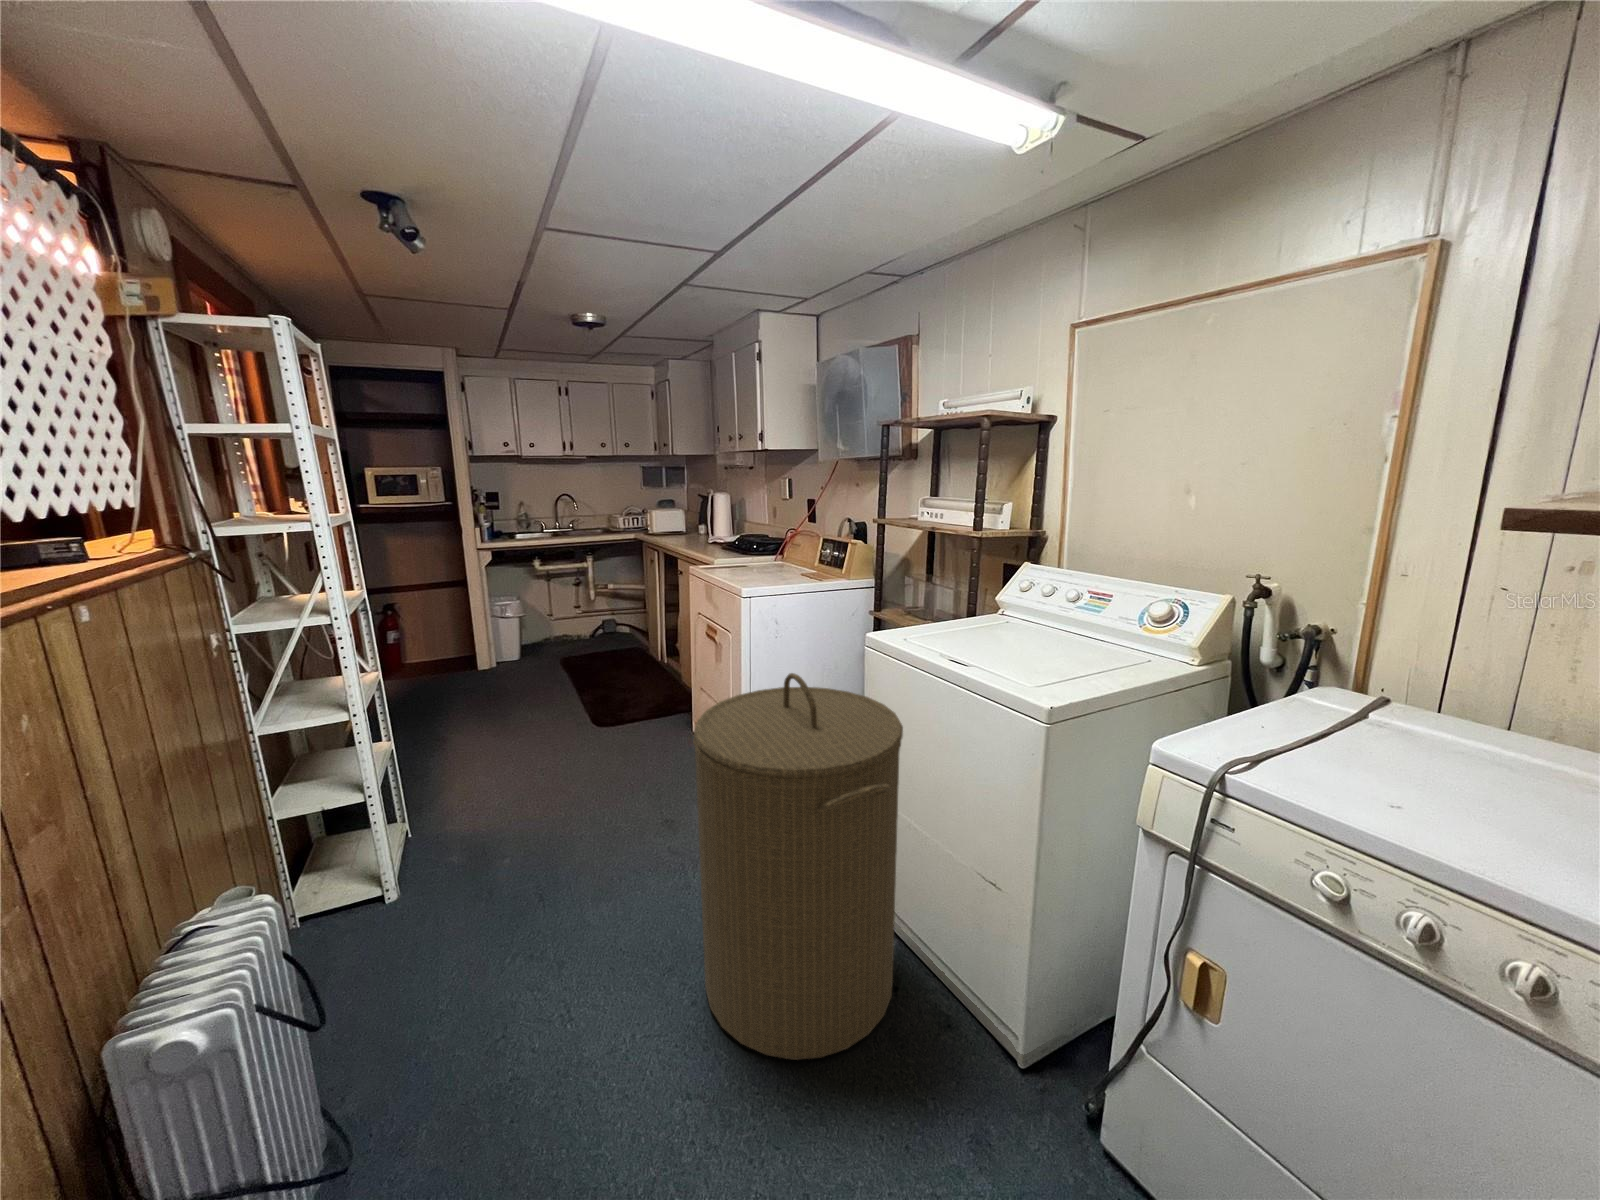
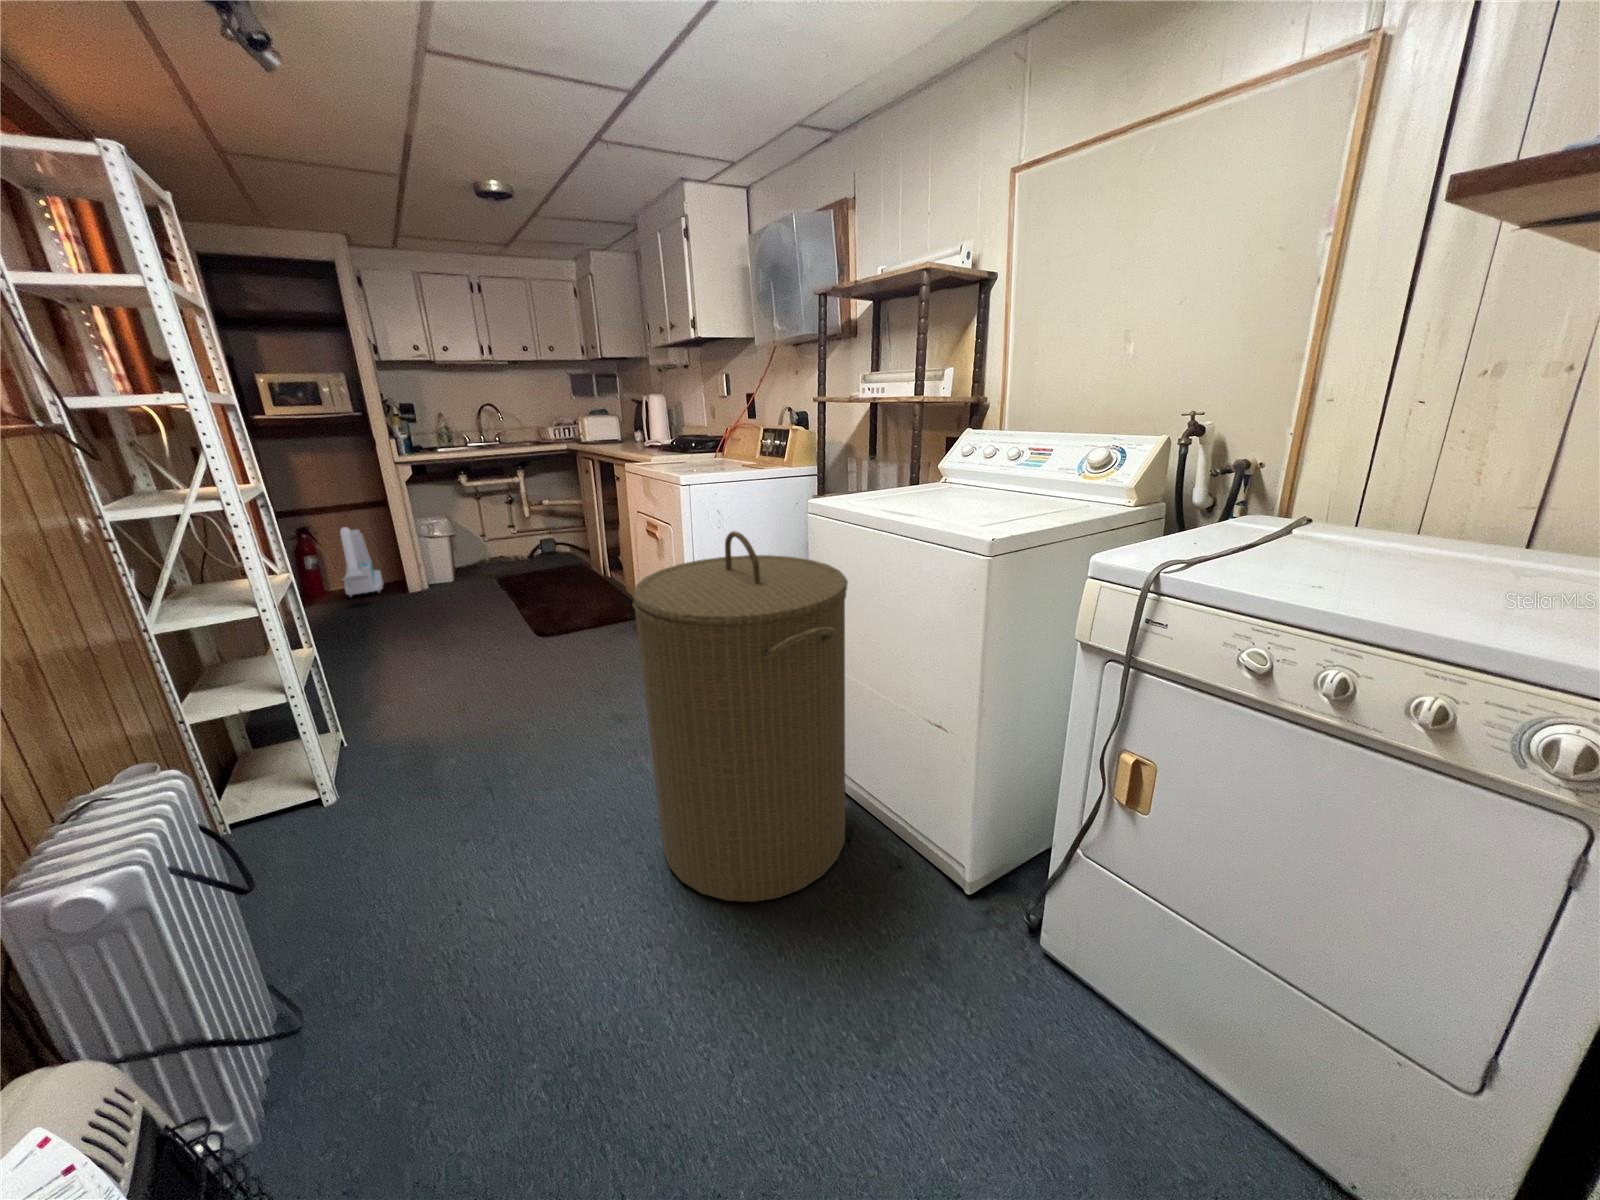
vacuum cleaner: none [417,609,453,674] -> present [340,527,384,597]

